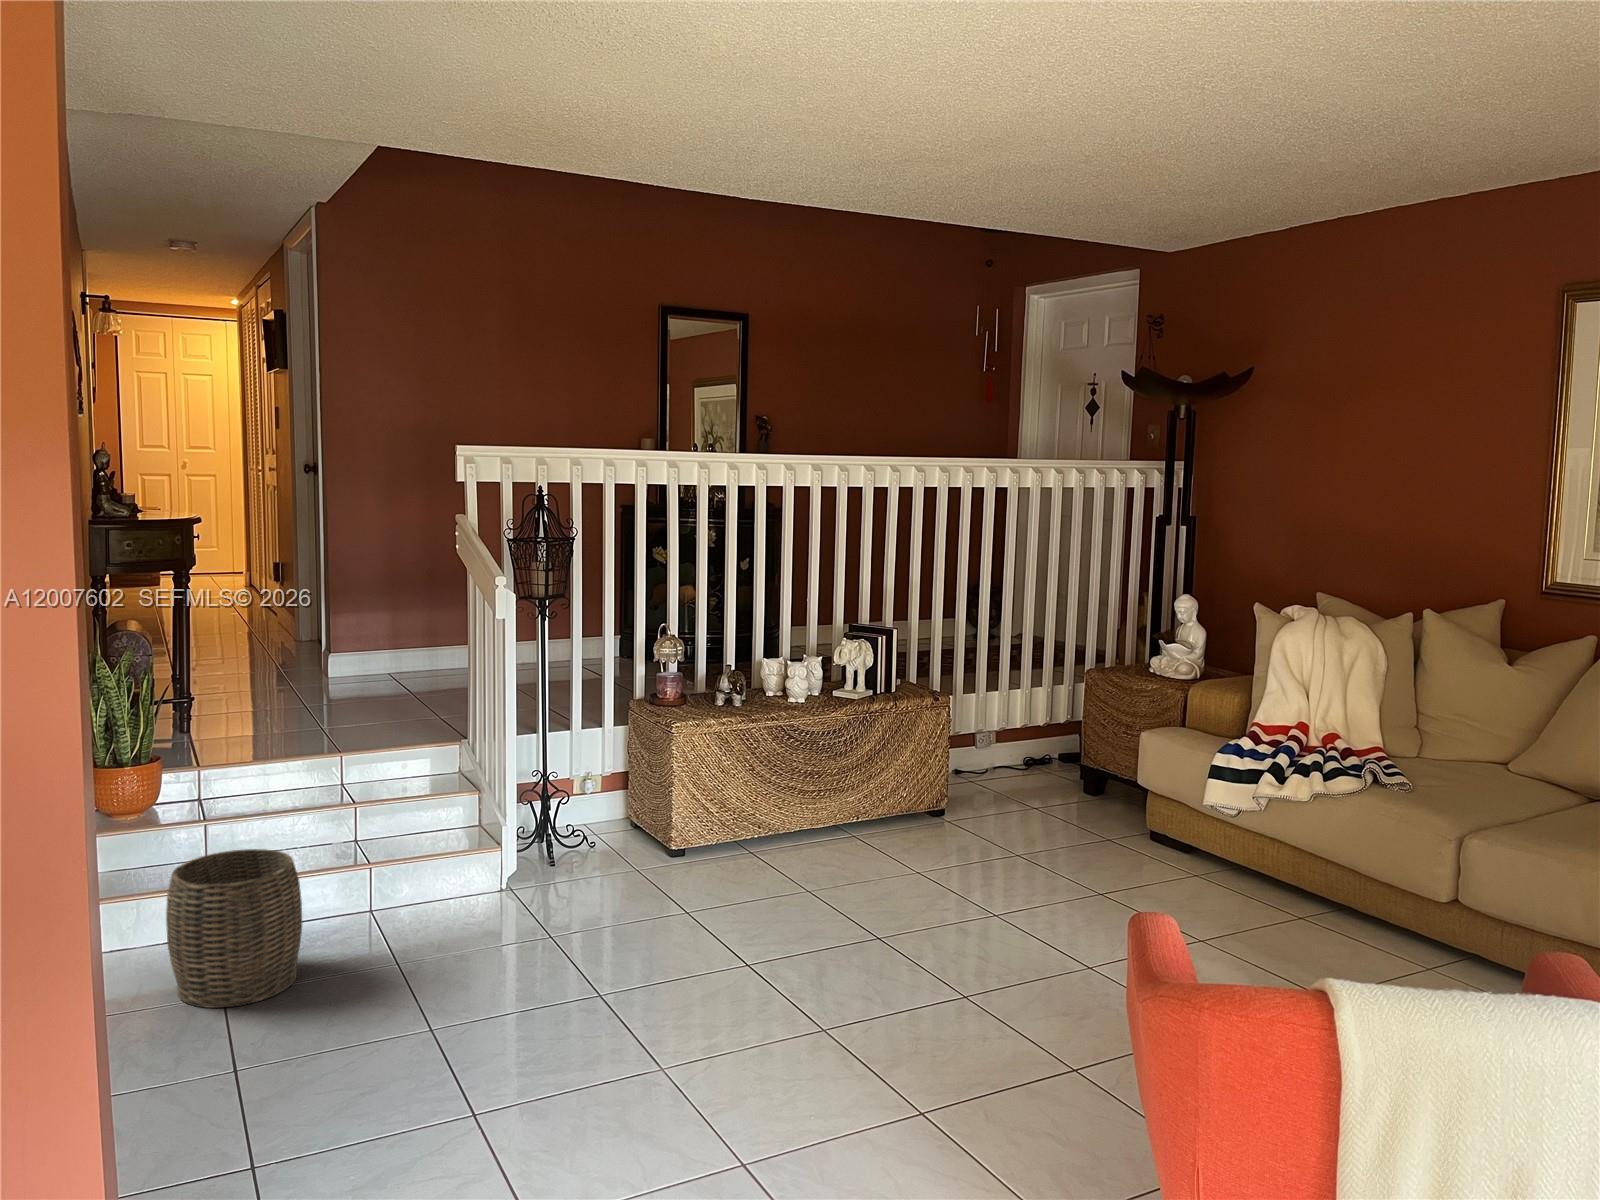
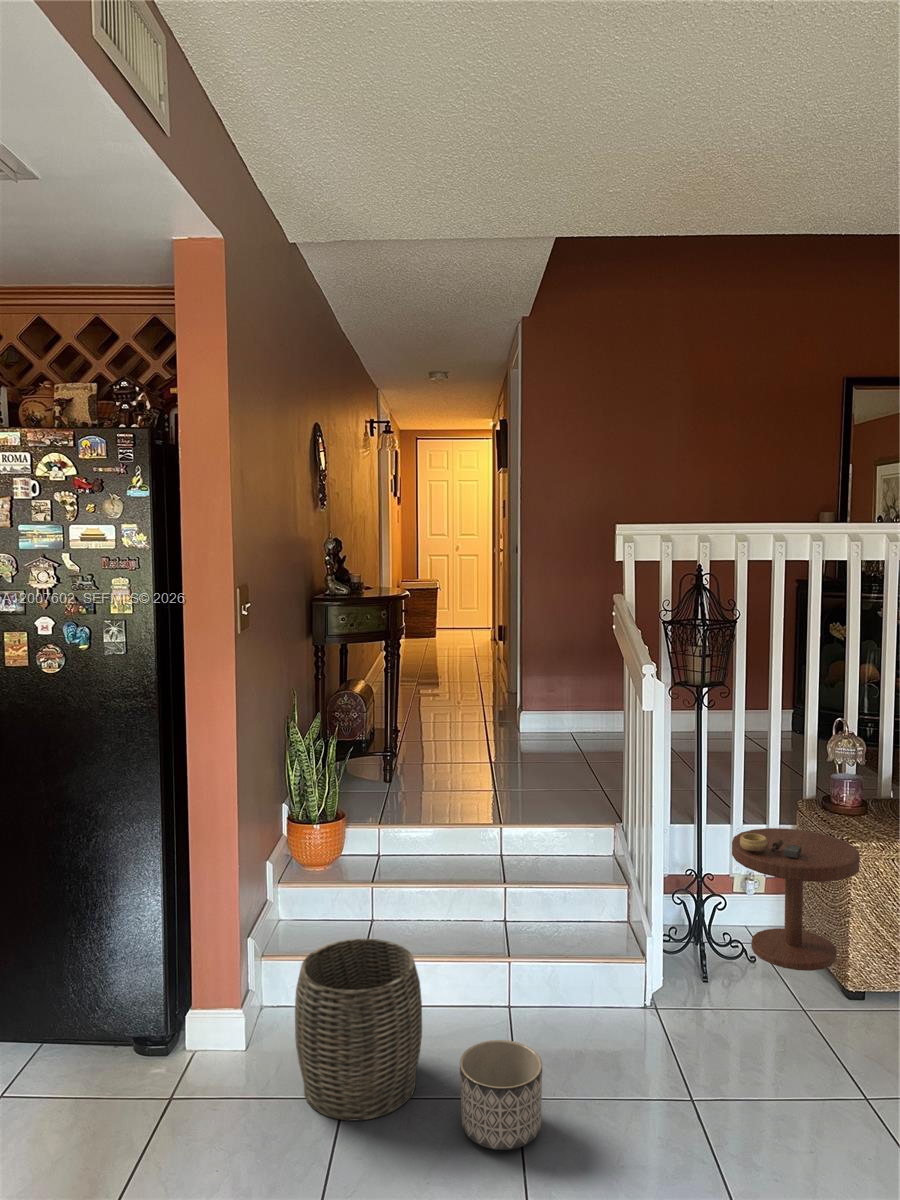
side table: none [578,714,679,897] -> present [732,828,860,971]
planter: none [349,910,427,993] -> present [460,1040,542,1150]

